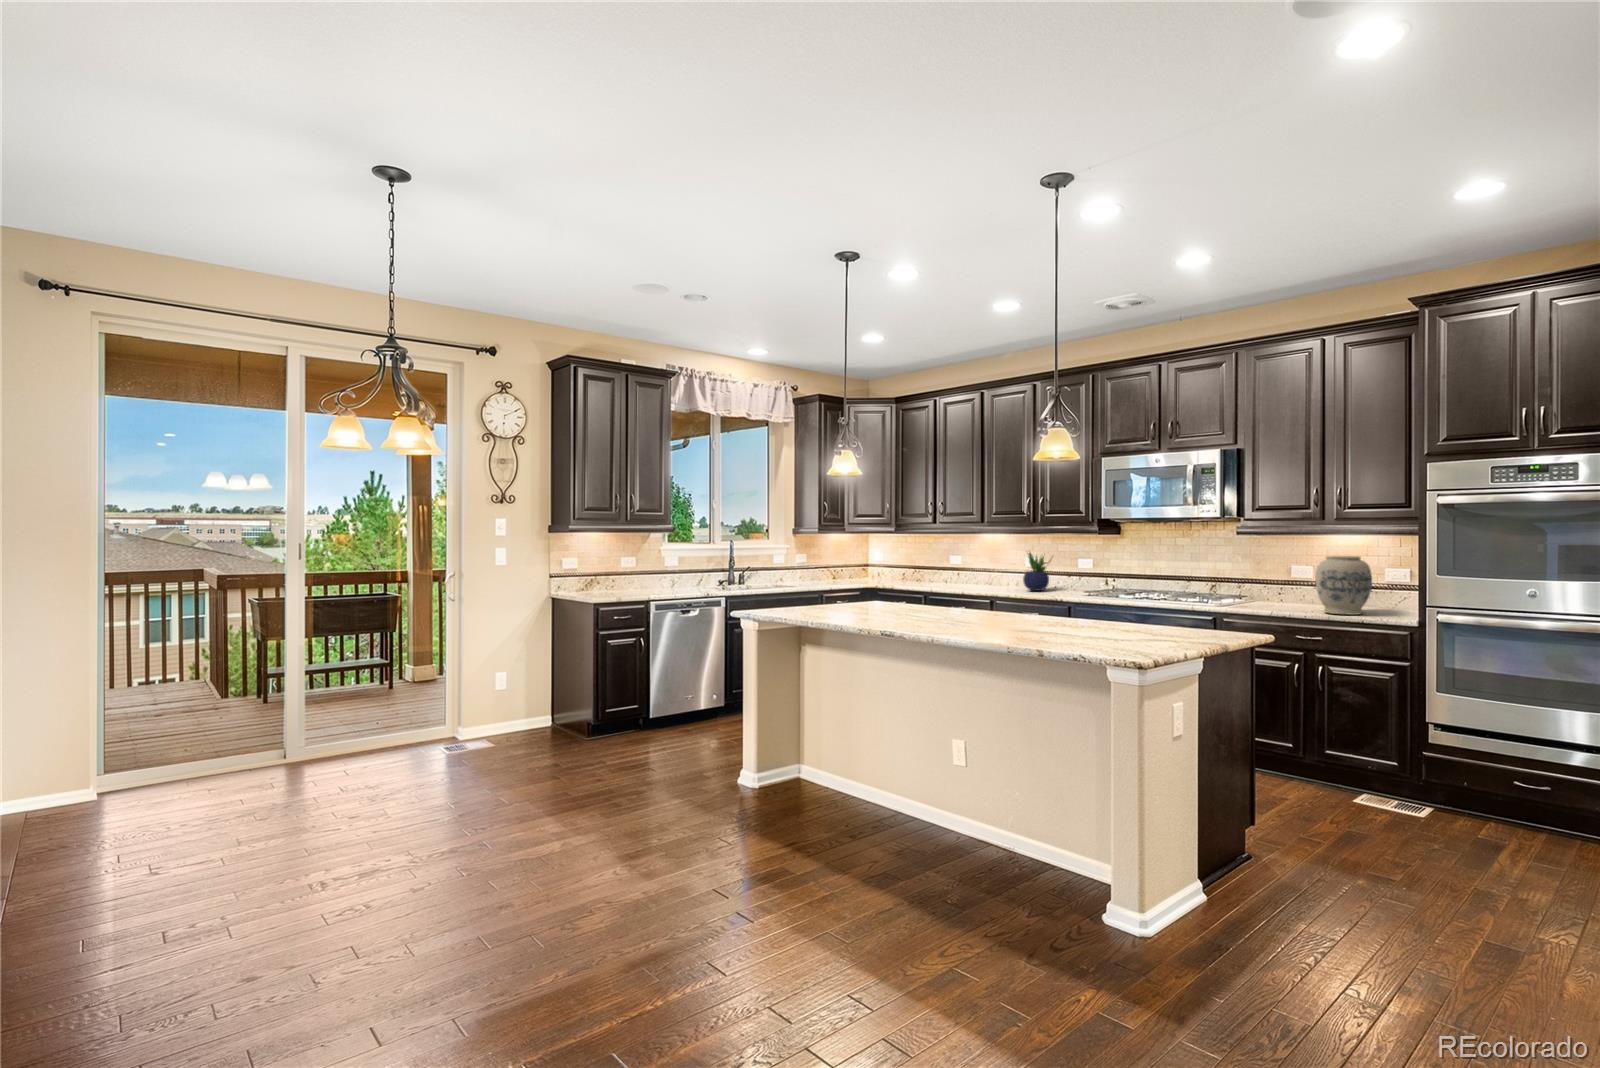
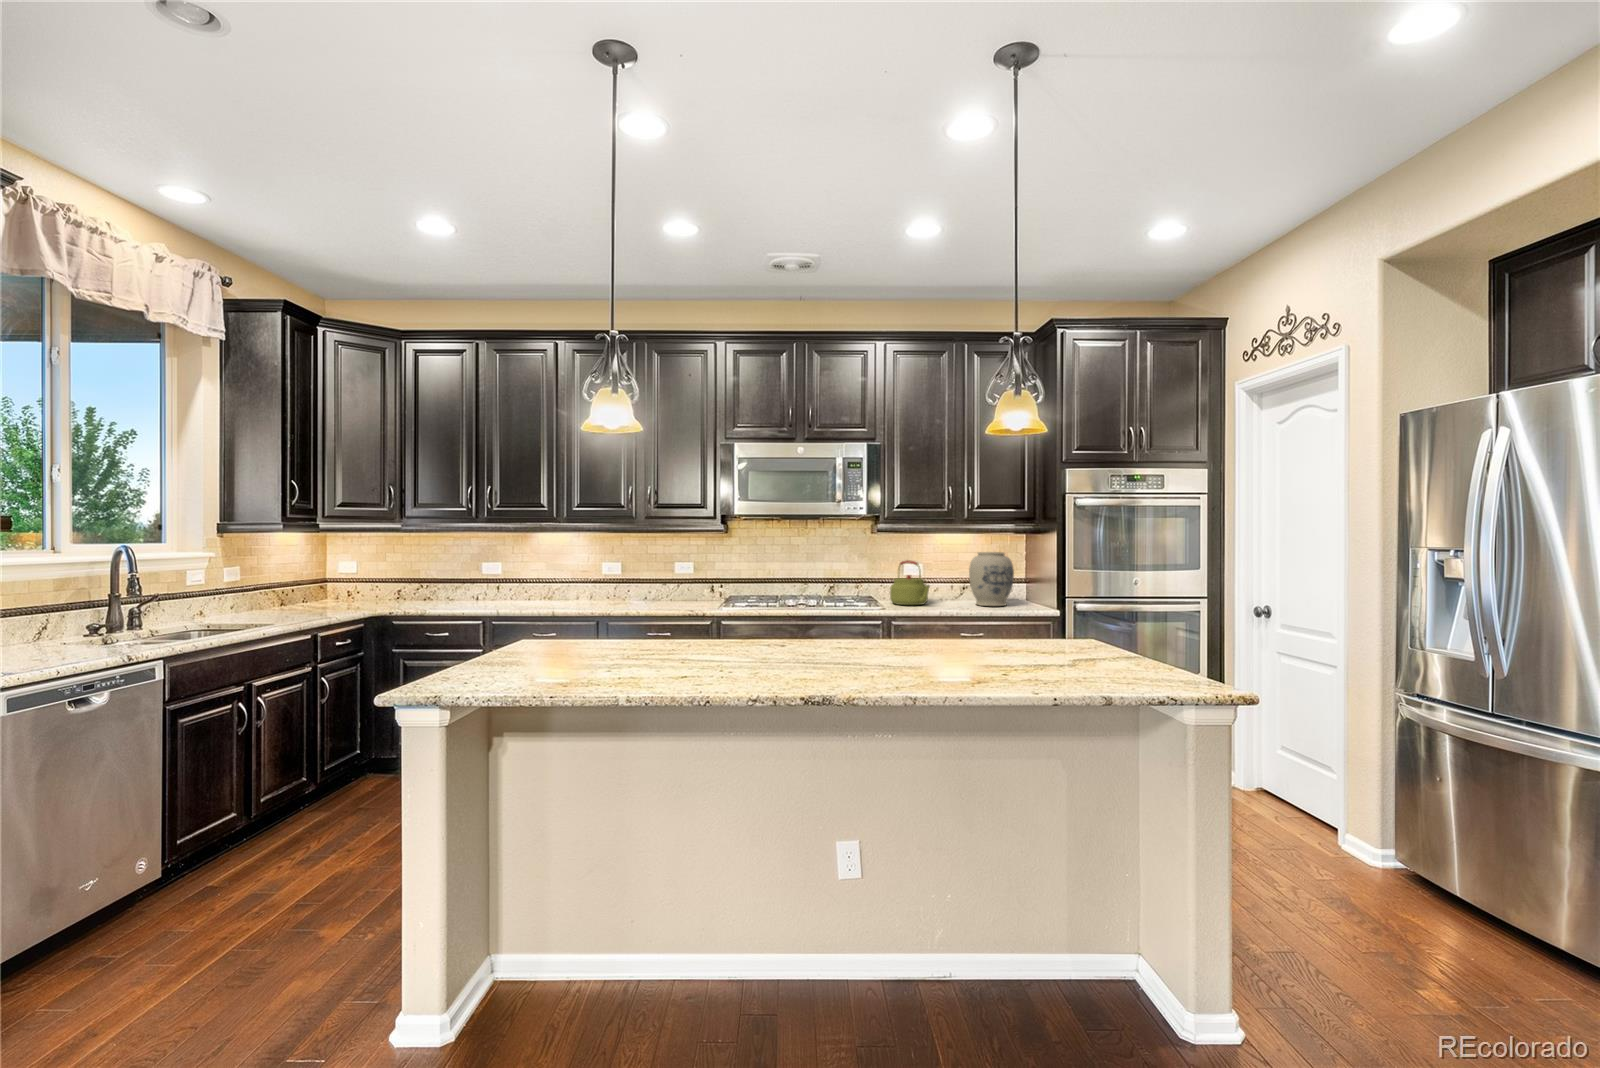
potted plant: present [1023,552,1053,591] -> none [636,551,672,603]
kettle: none [1233,562,1276,607] -> present [890,560,930,605]

